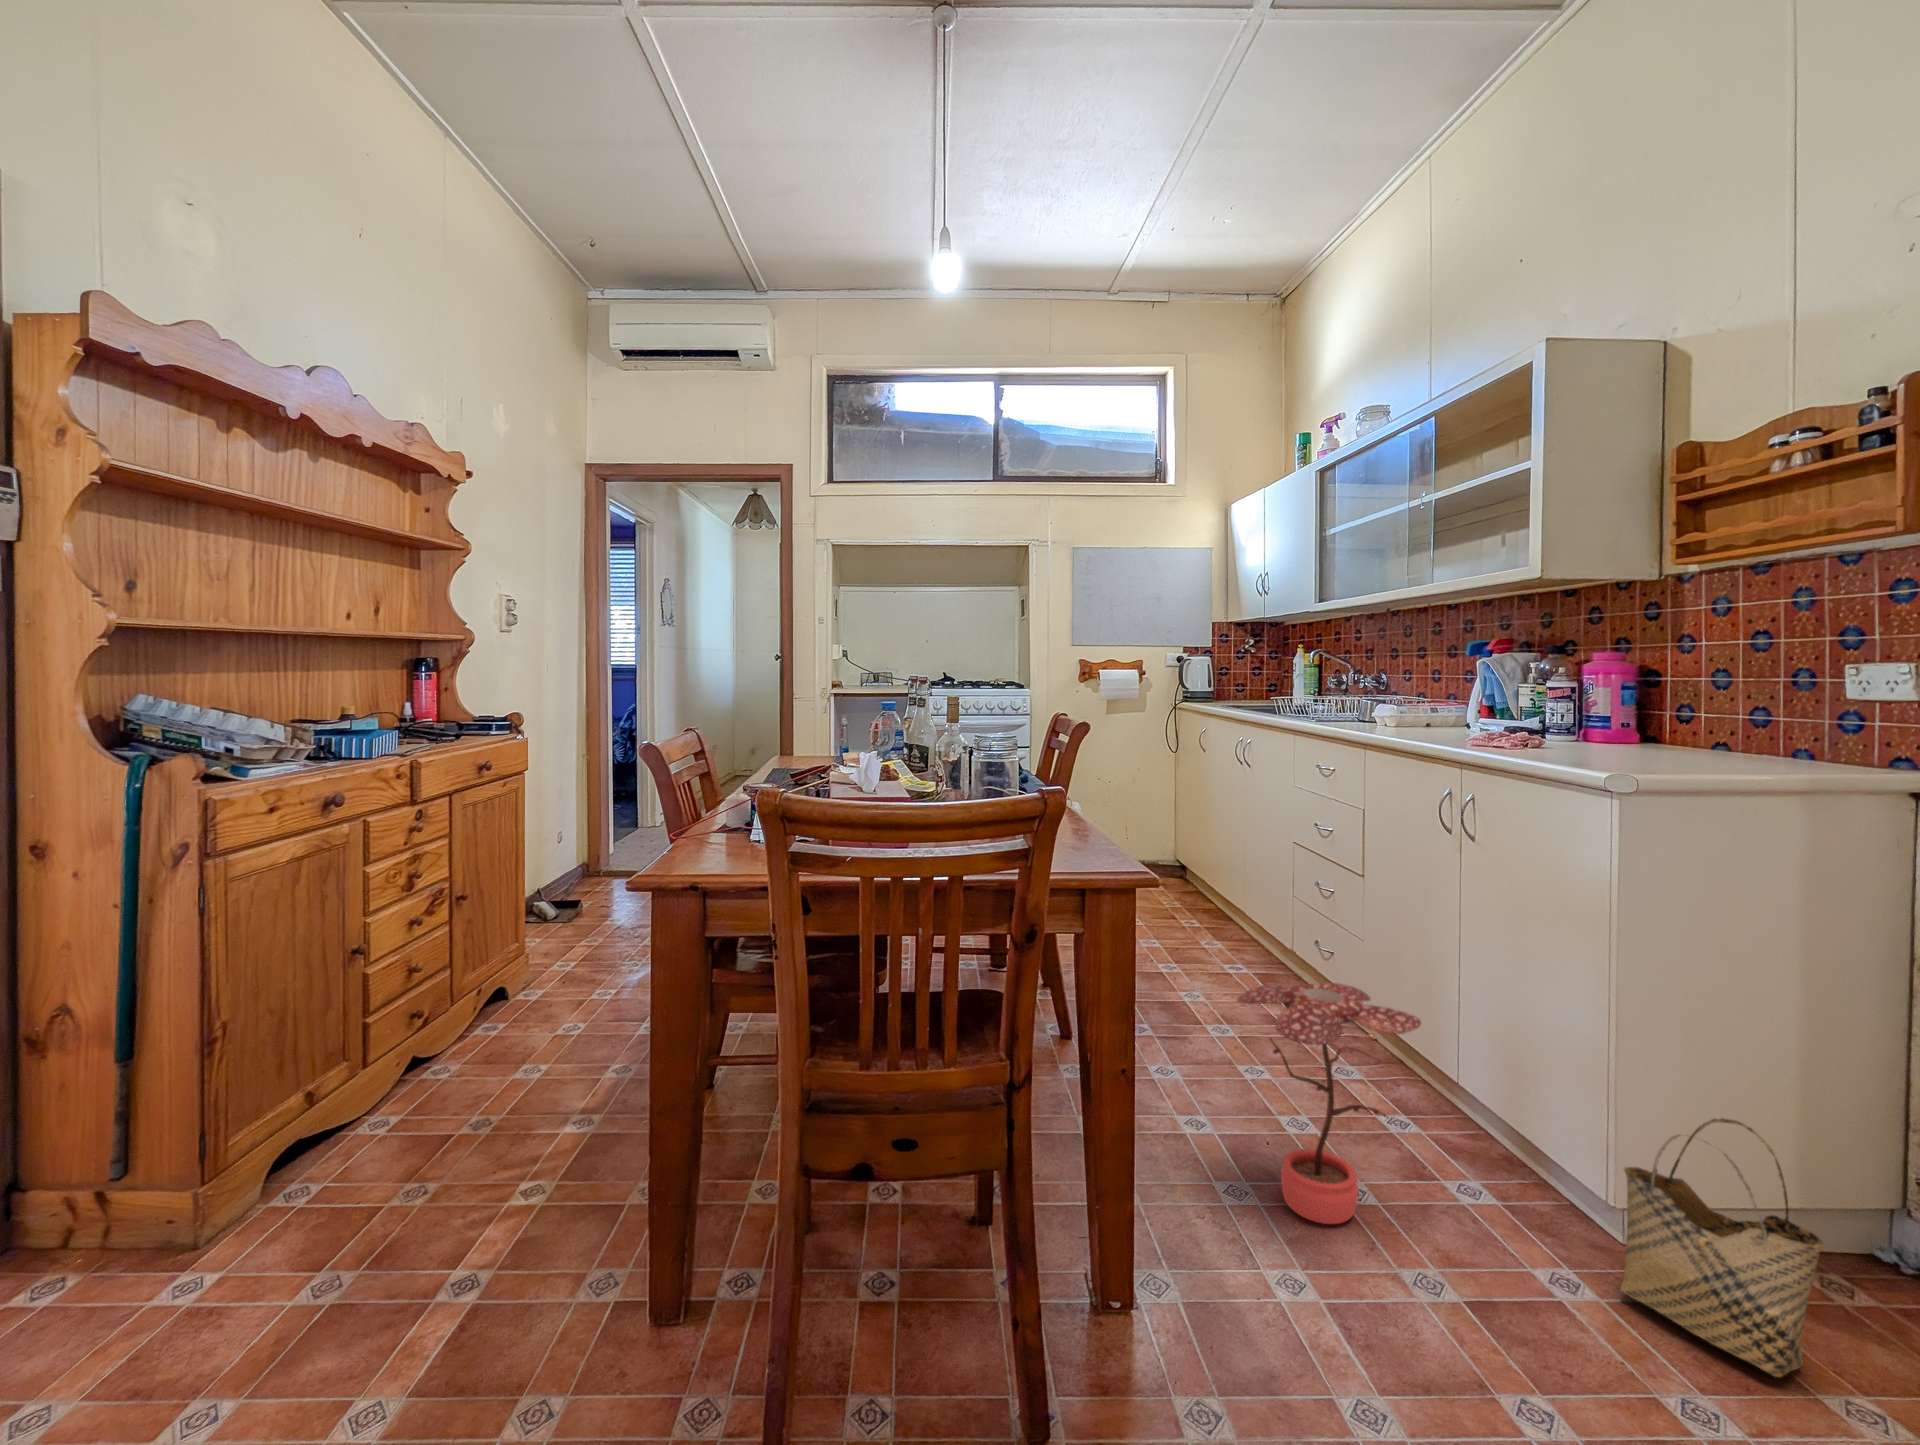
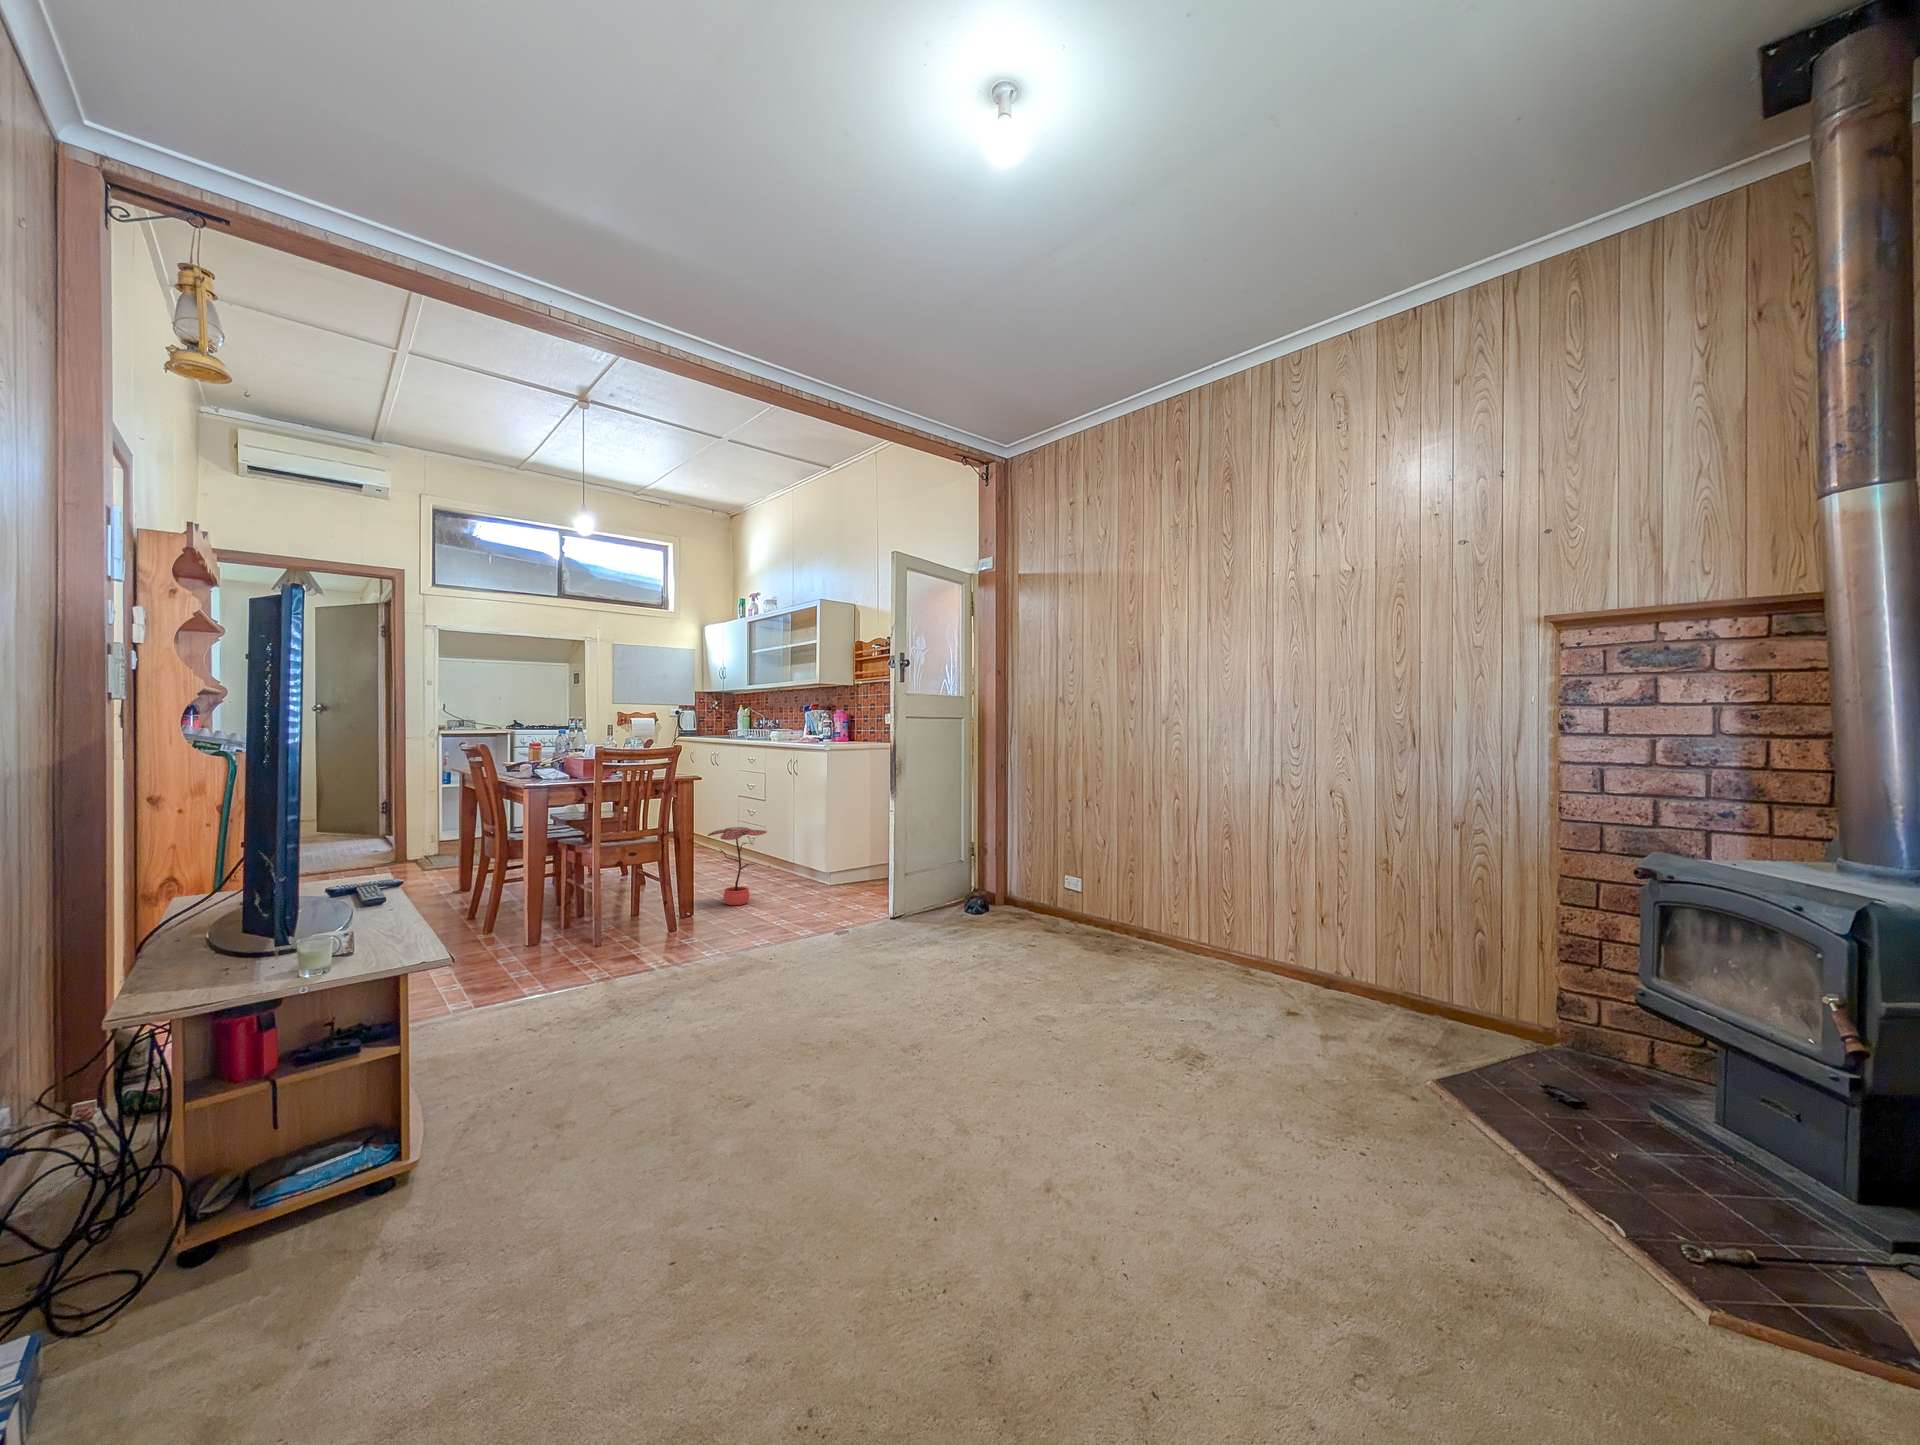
woven basket: present [1620,1119,1823,1377] -> none [820,845,861,905]

